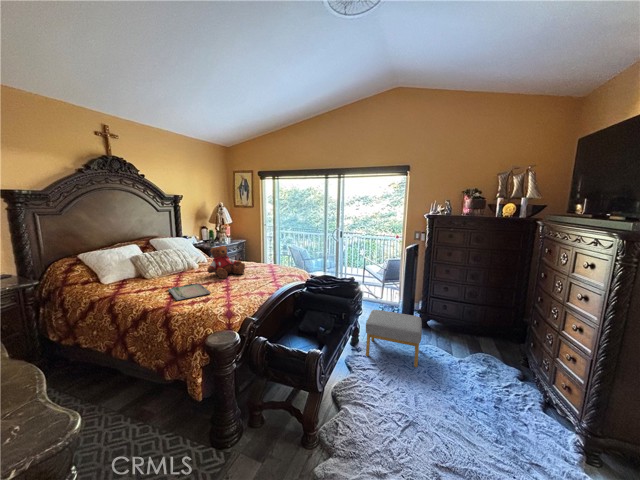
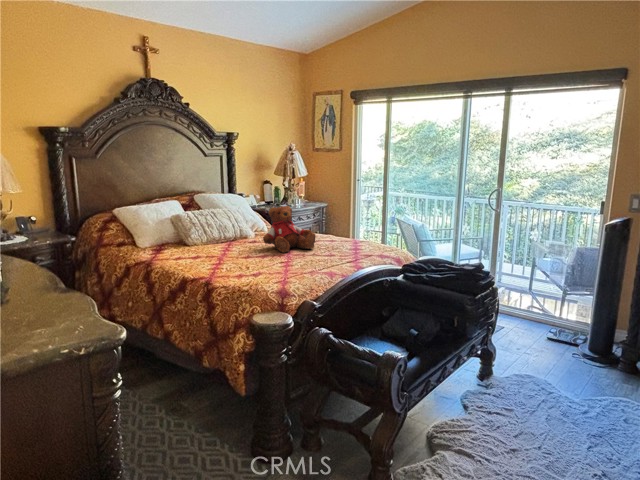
tray: present [168,283,211,300] -> none [212,251,264,272]
footstool: present [366,310,422,367] -> none [500,326,613,428]

